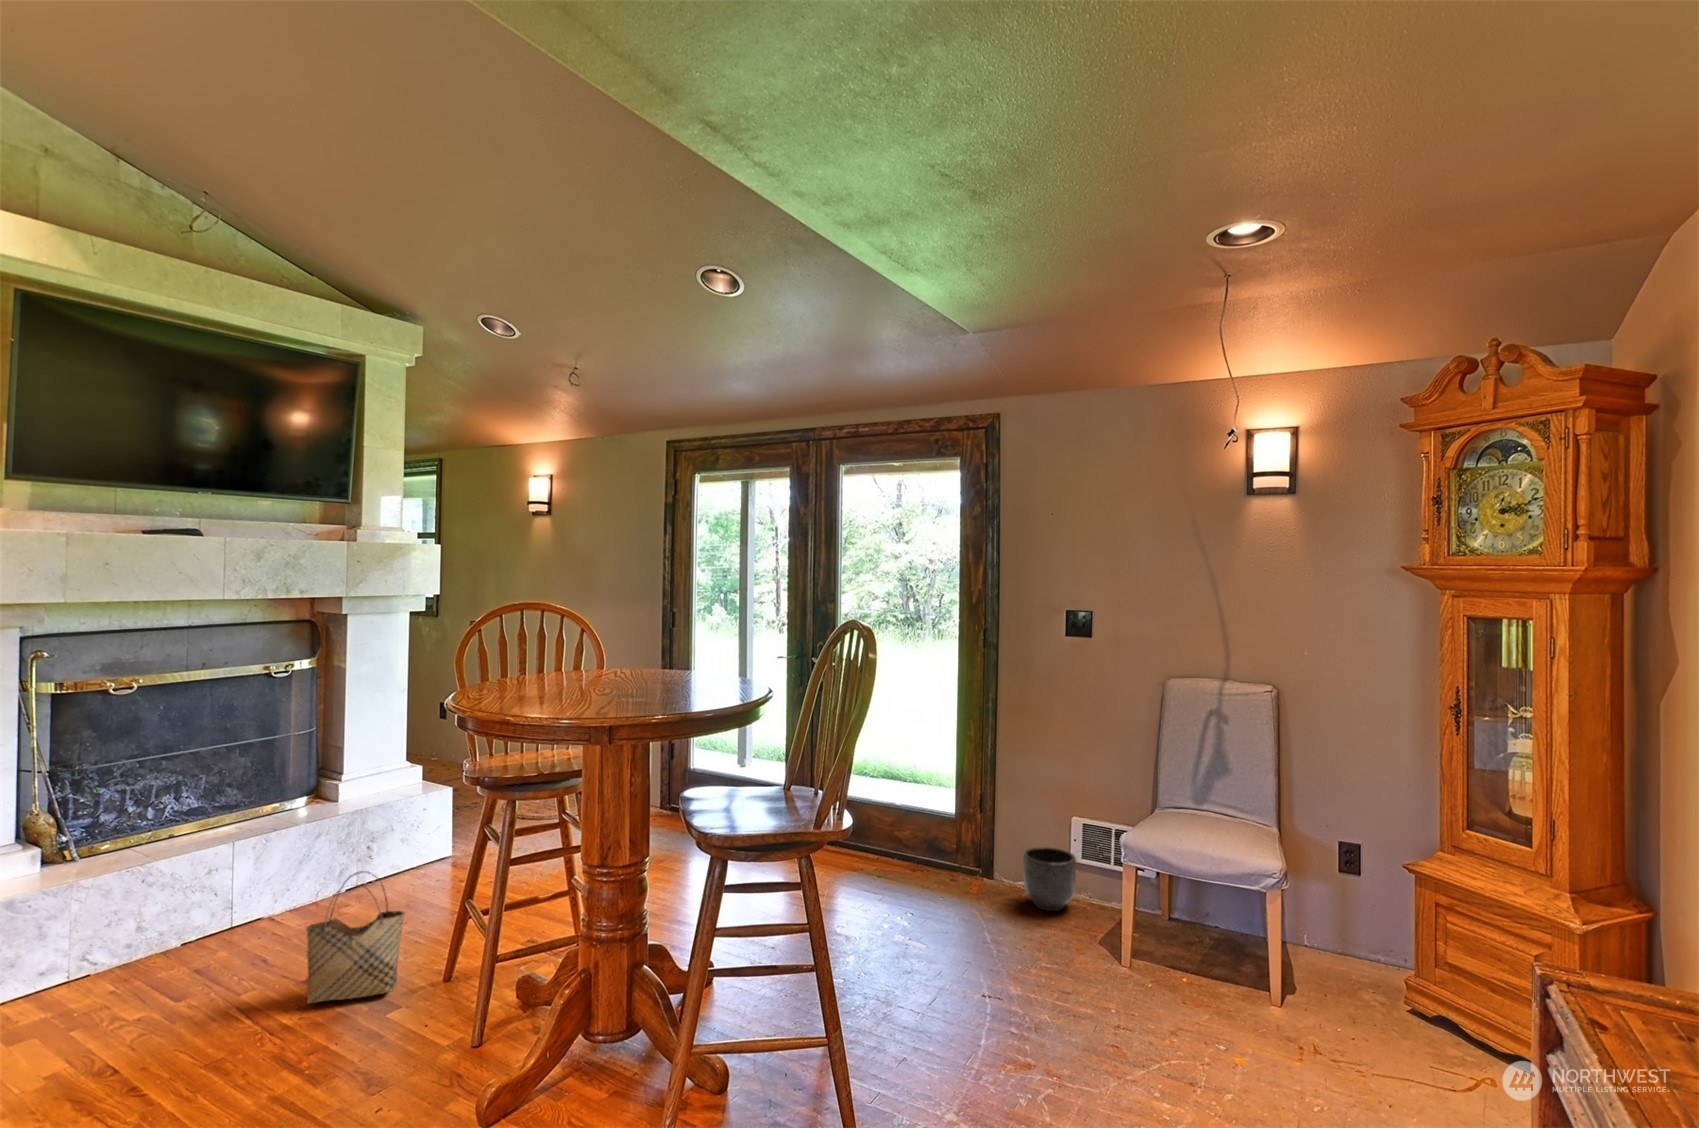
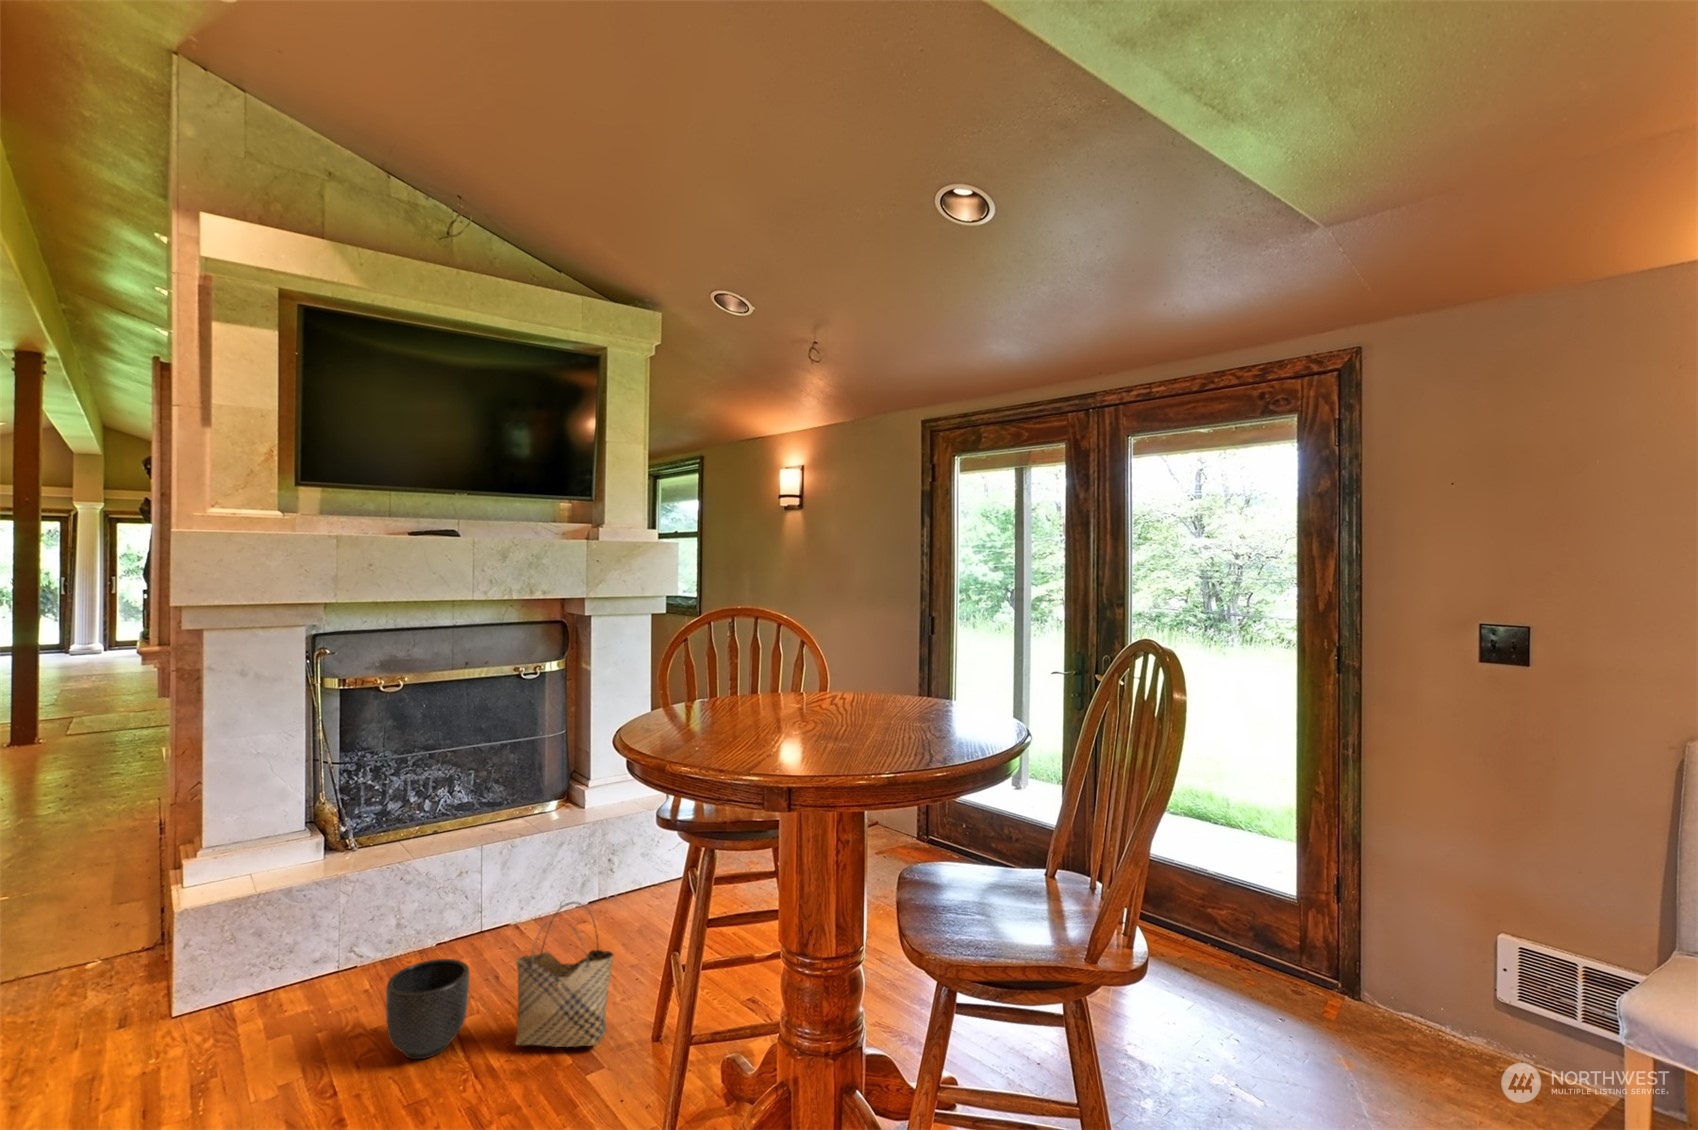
planter: present [1023,847,1076,911] -> present [386,959,470,1059]

